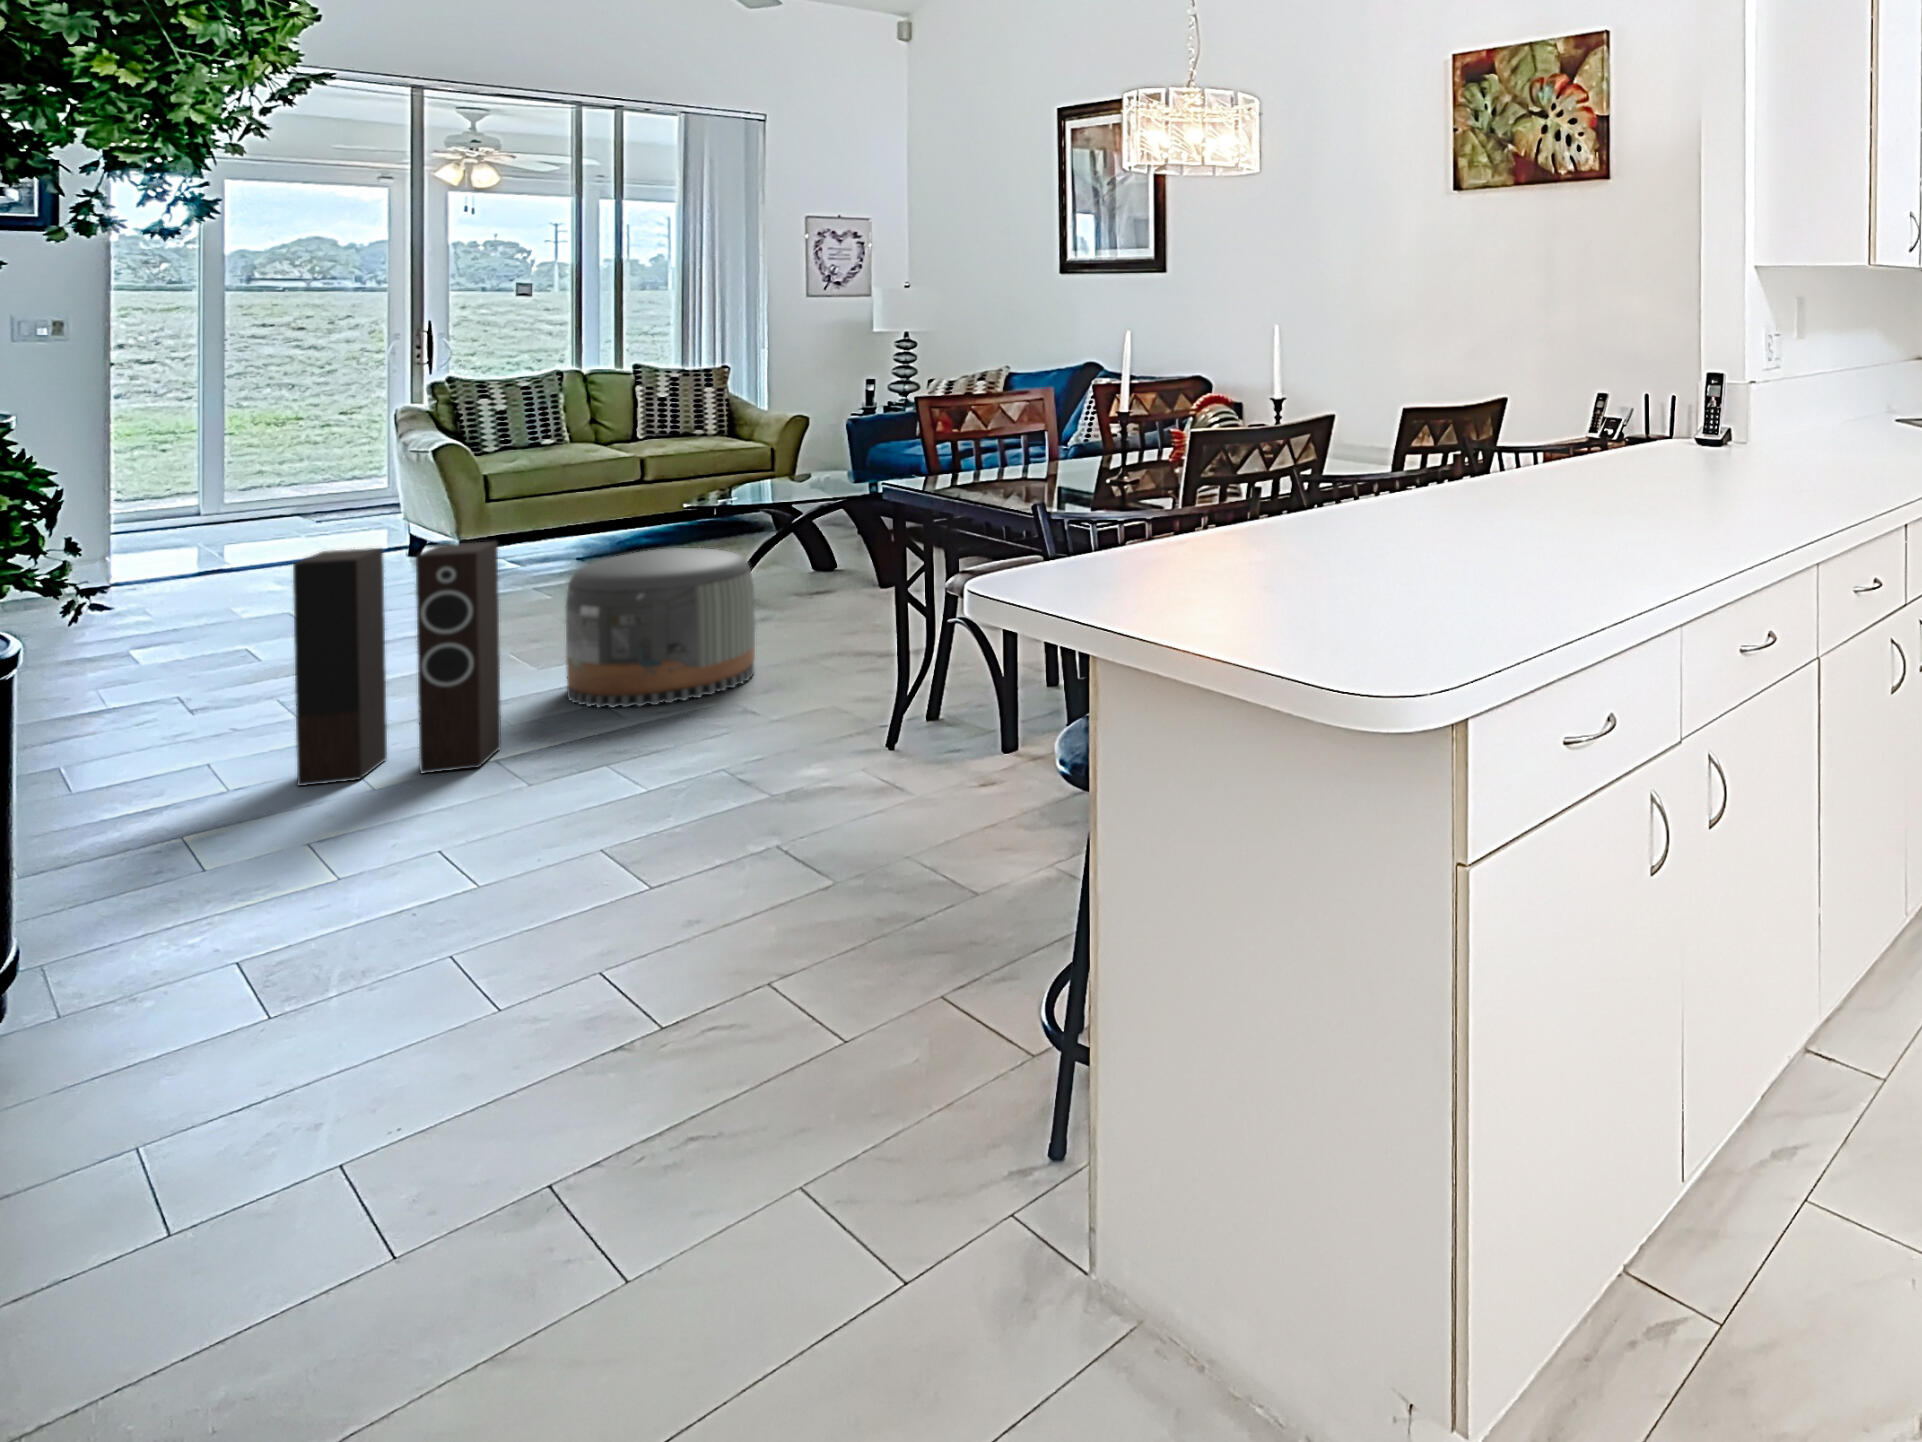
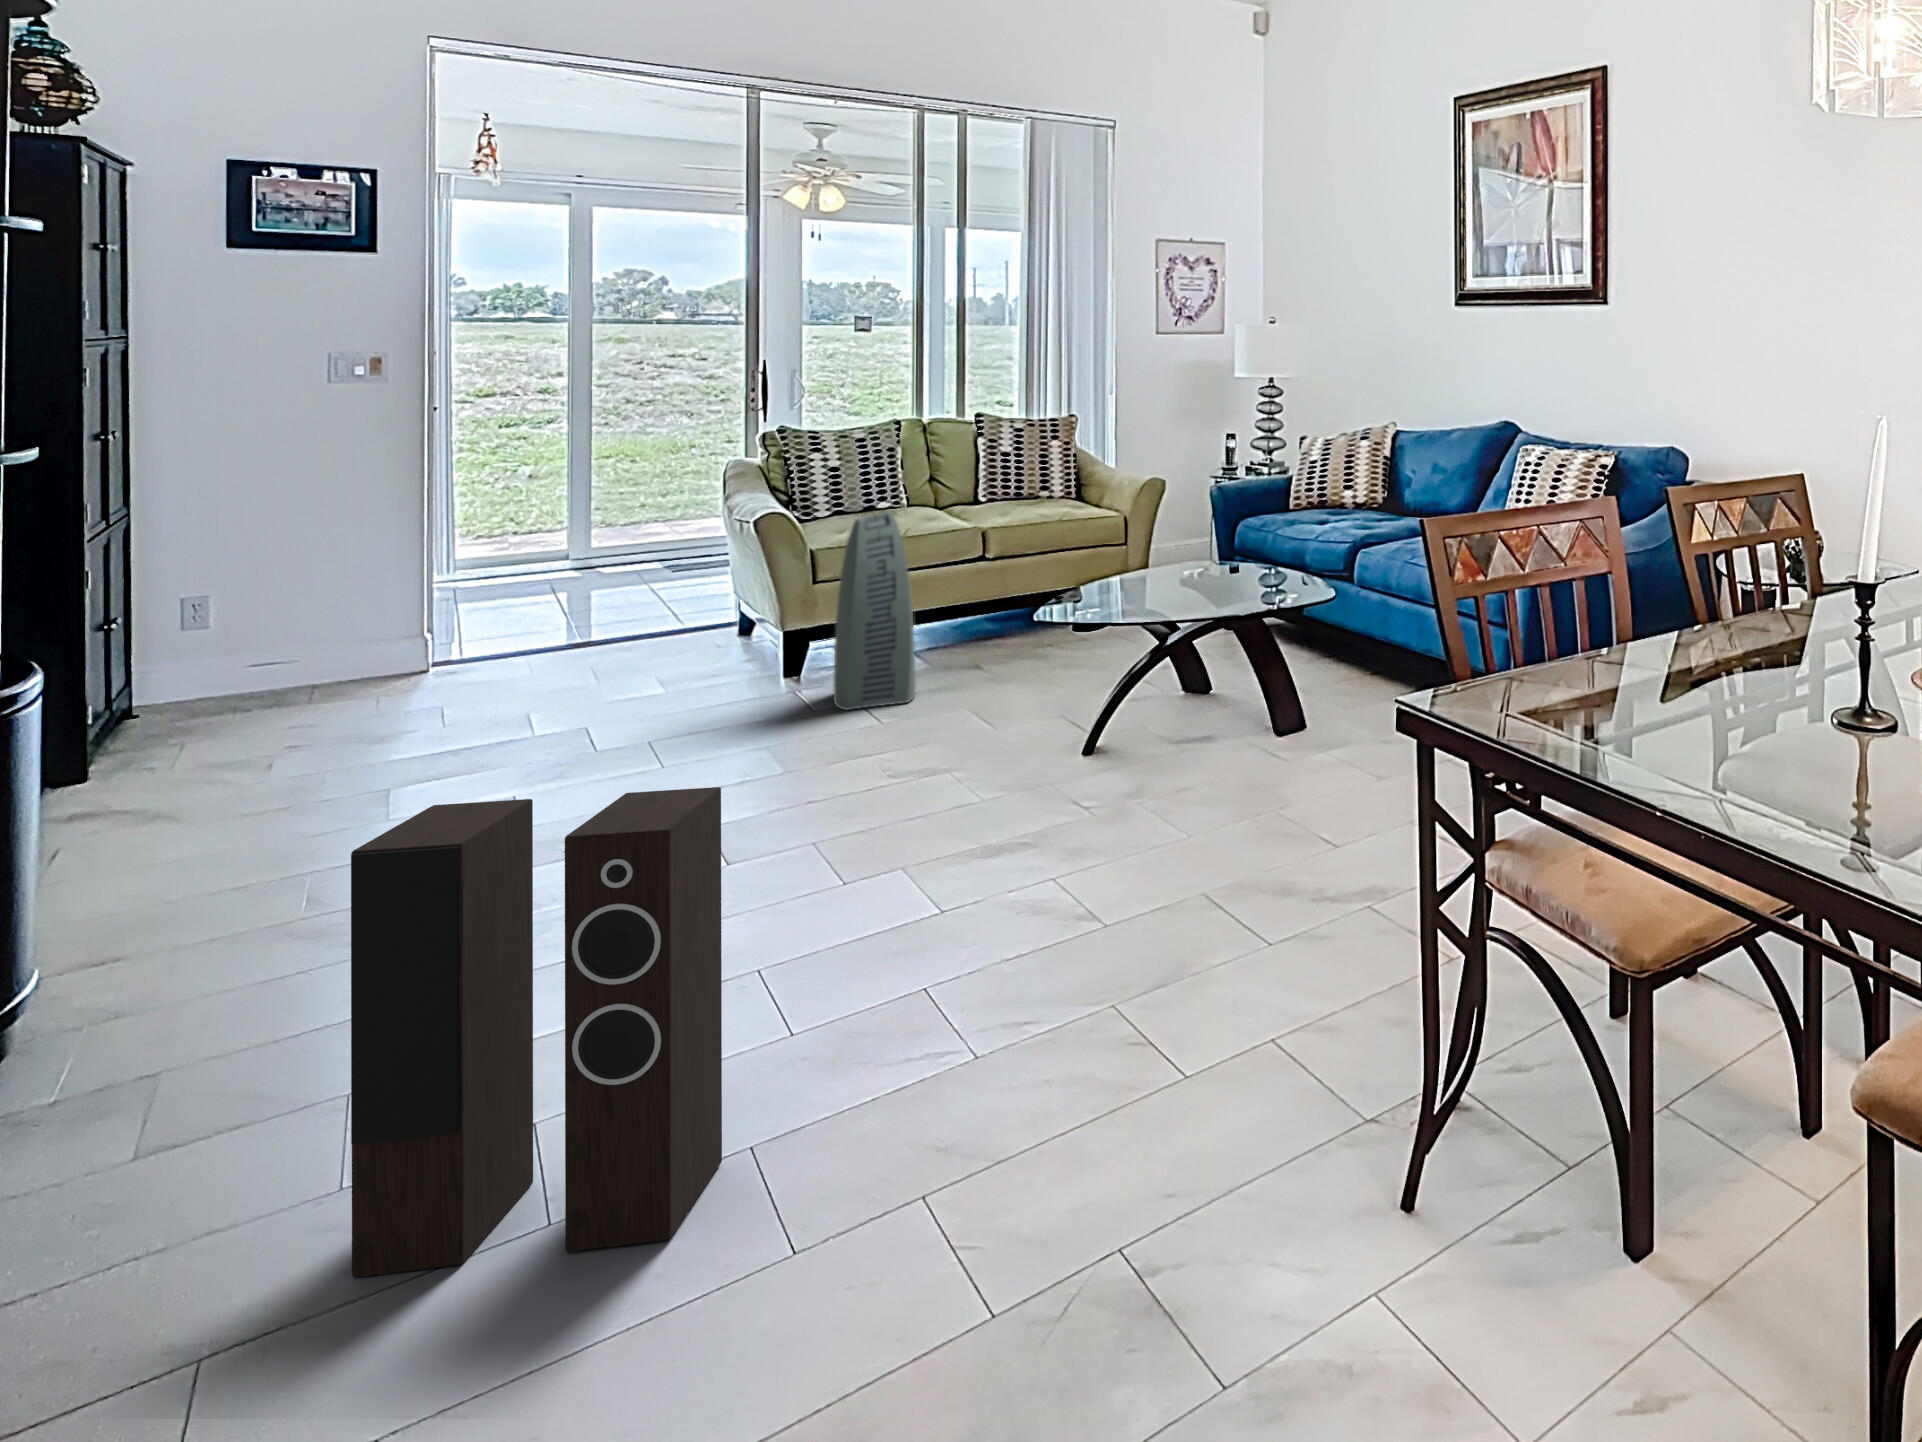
air purifier: none [517,435,587,588] -> present [834,512,916,710]
pouf: present [566,548,755,708] -> none [852,731,1131,1035]

